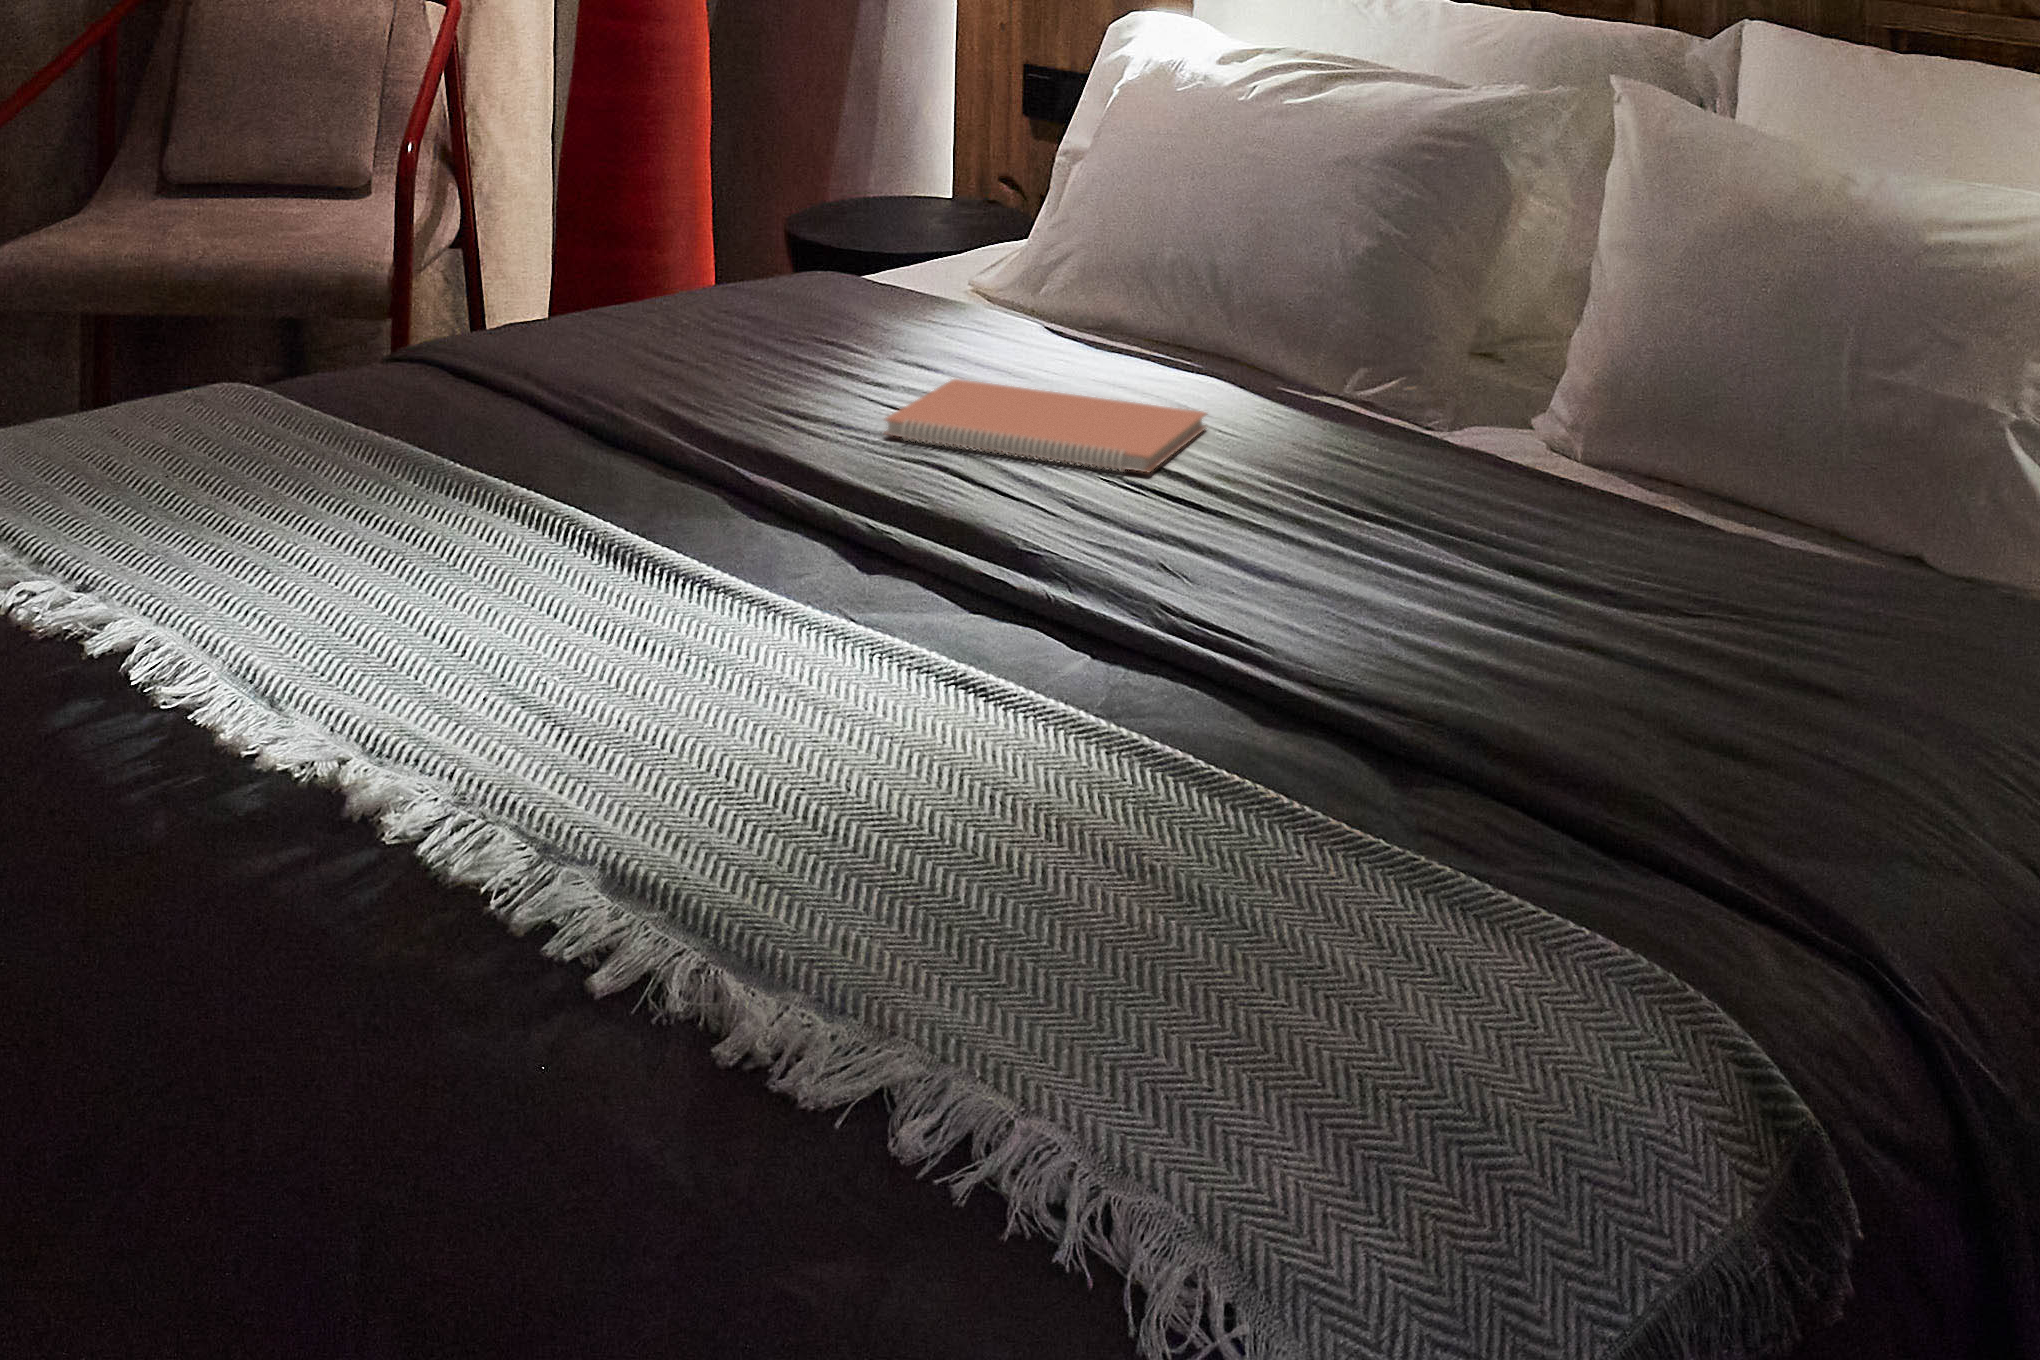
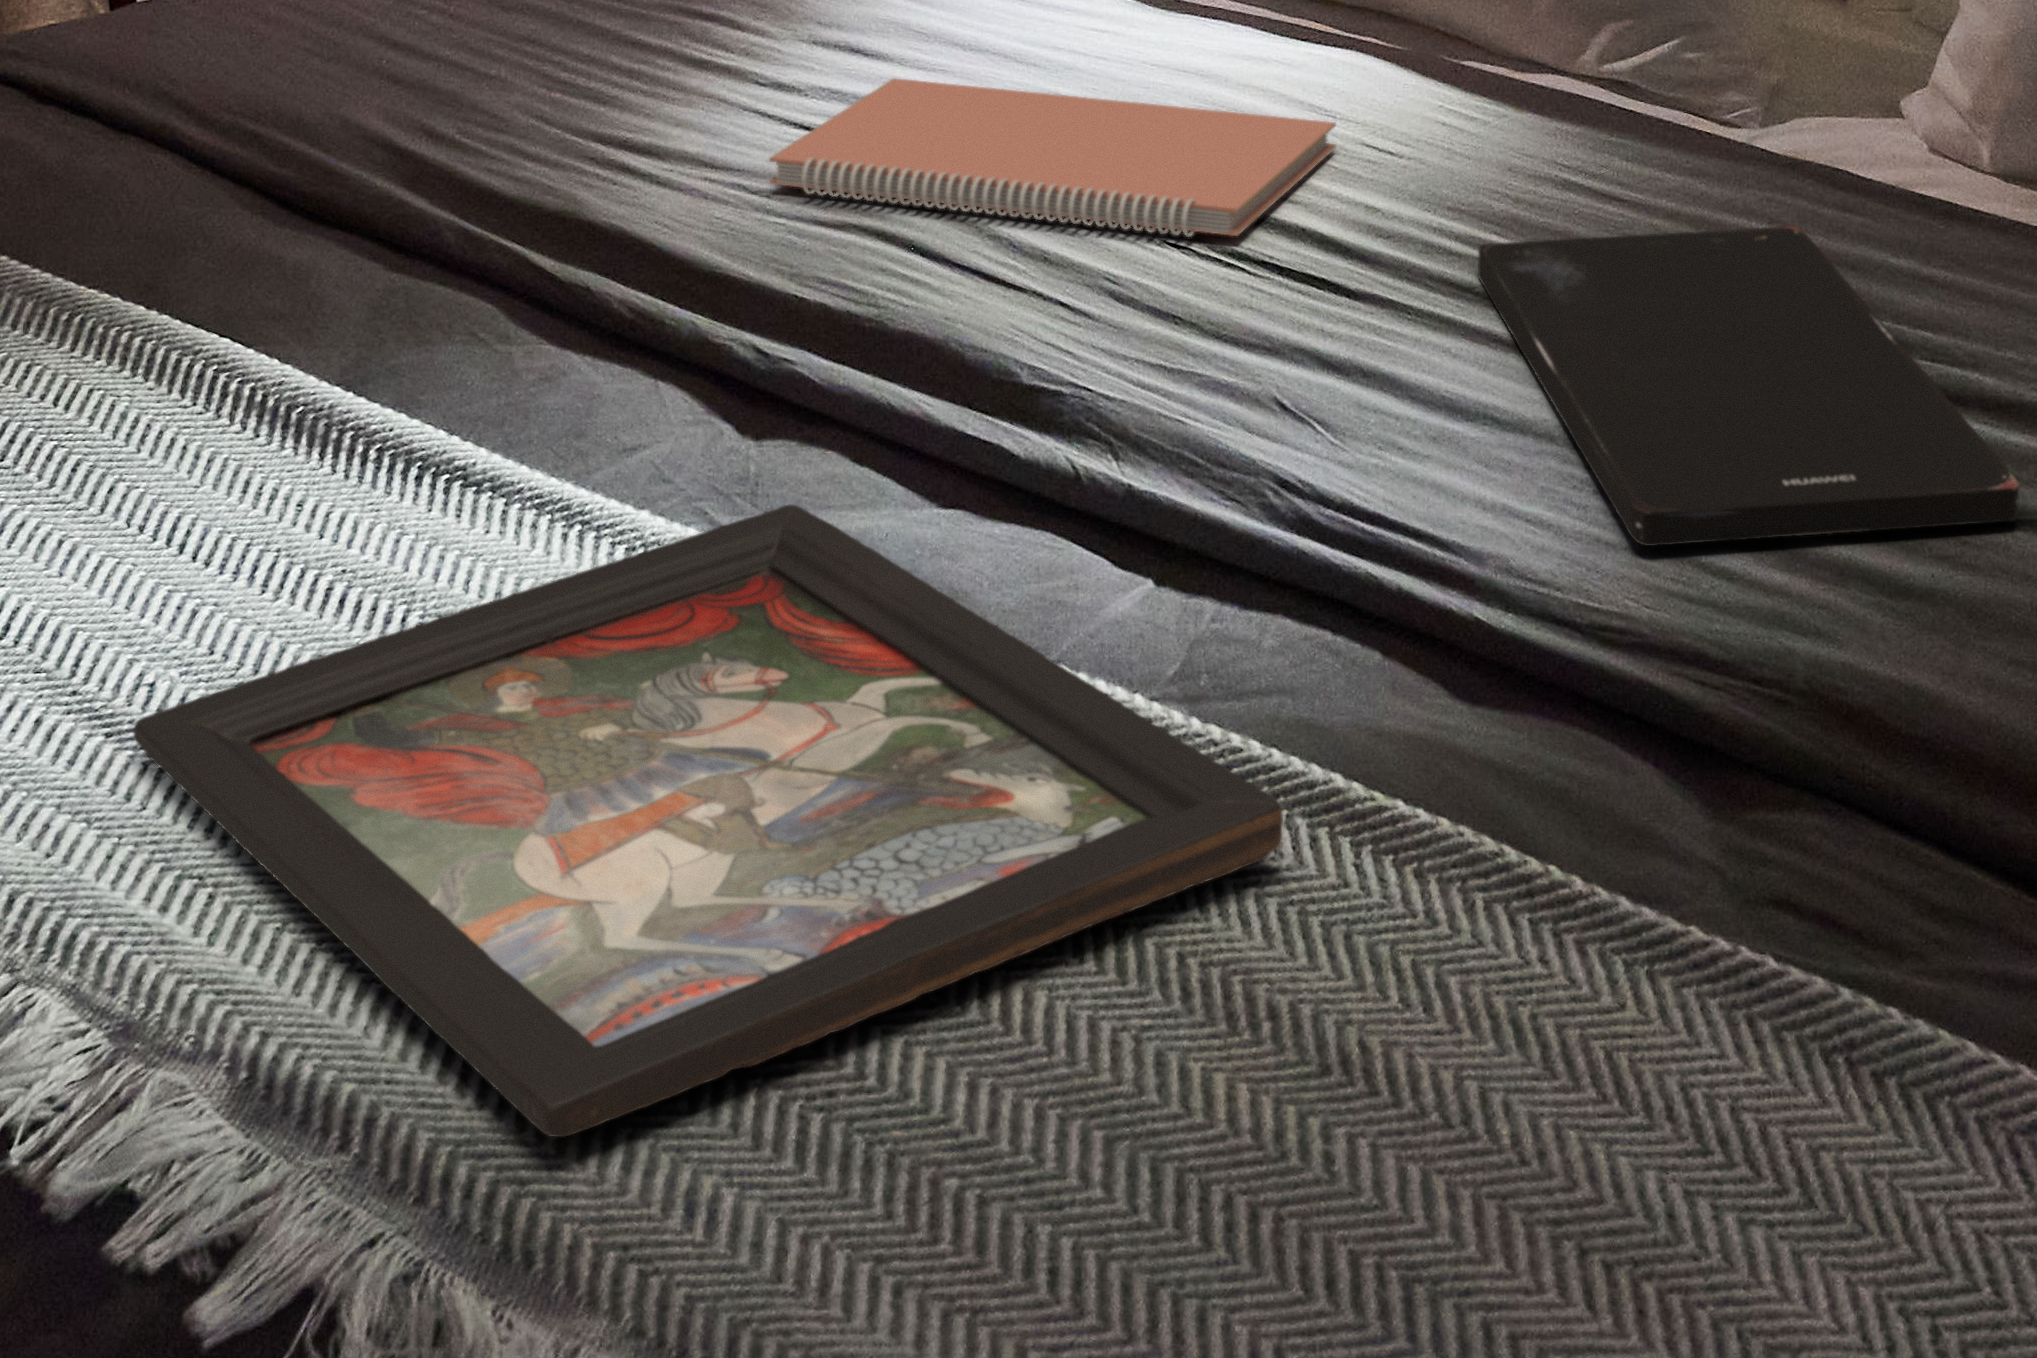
smartphone: none [1286,479,1584,643] -> present [1478,226,2019,546]
decorative tray: none [544,599,1167,904] -> present [133,505,1283,1137]

